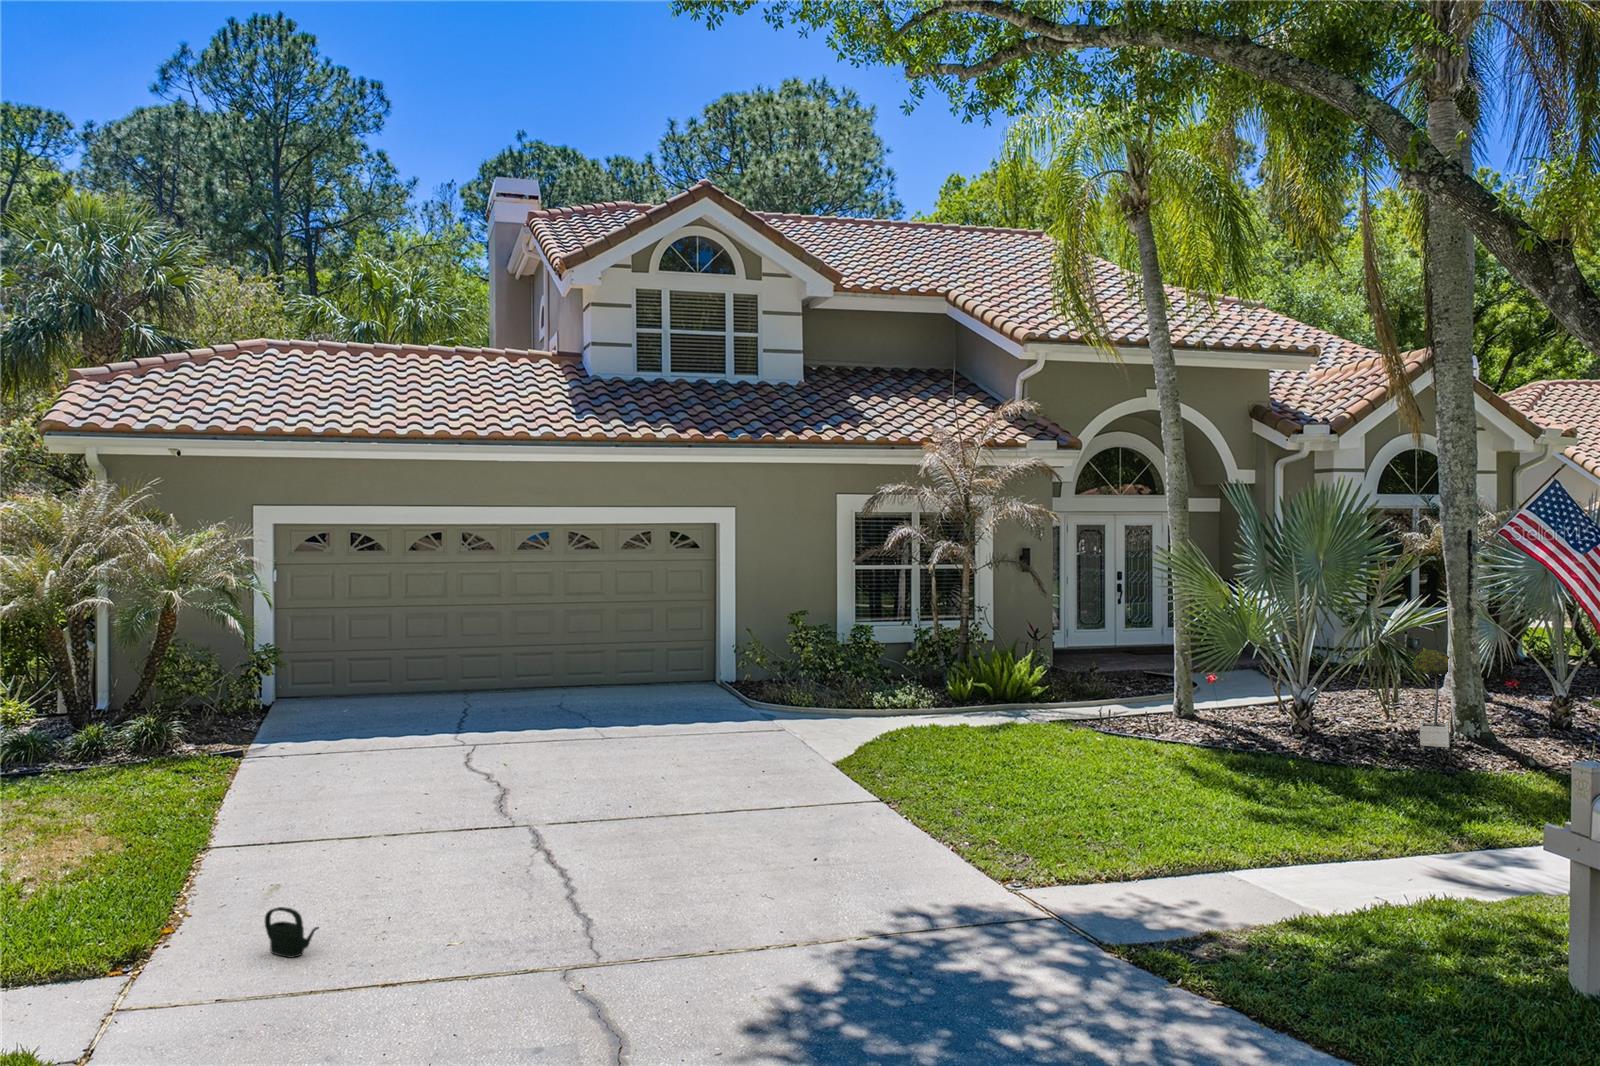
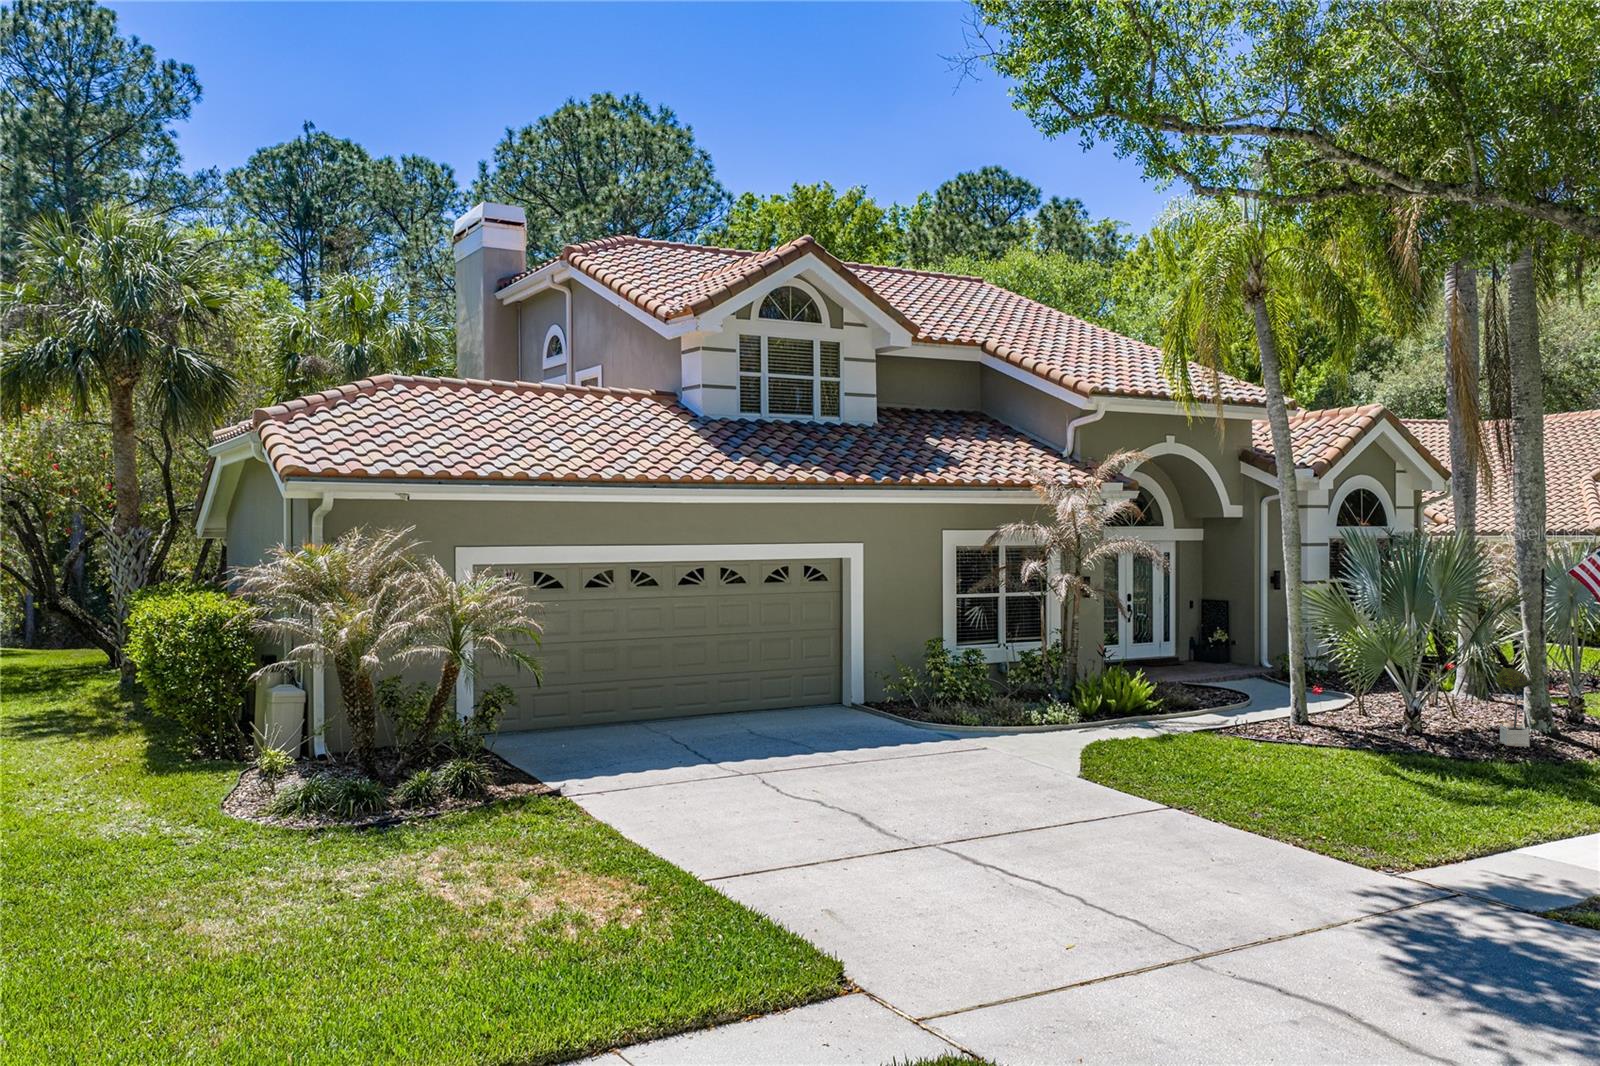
watering can: present [265,907,319,958] -> none [1089,988,1161,1033]

